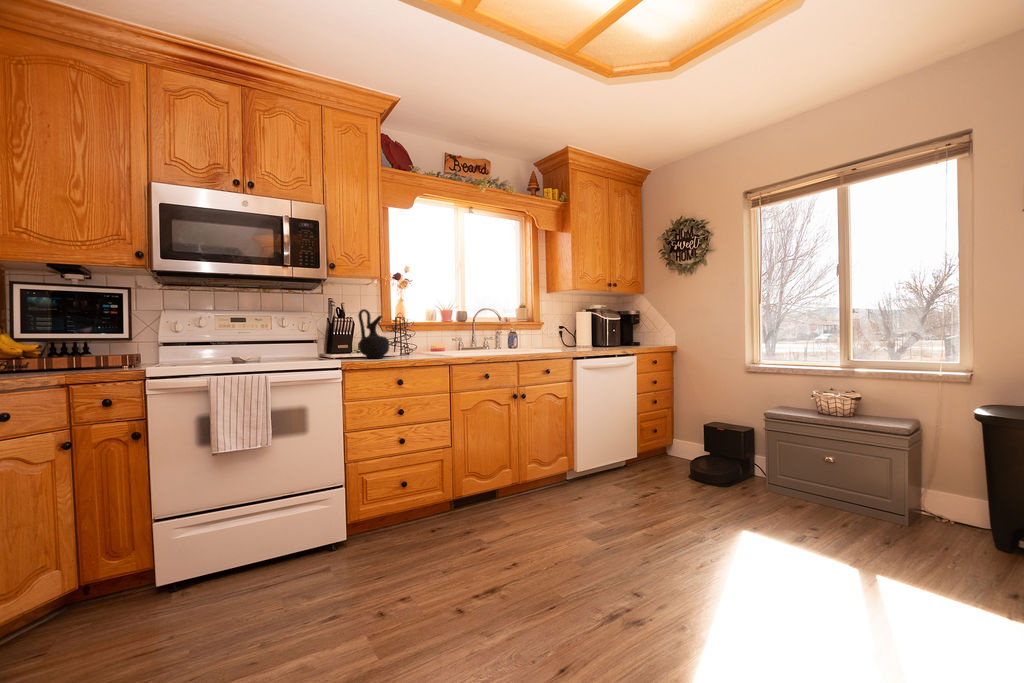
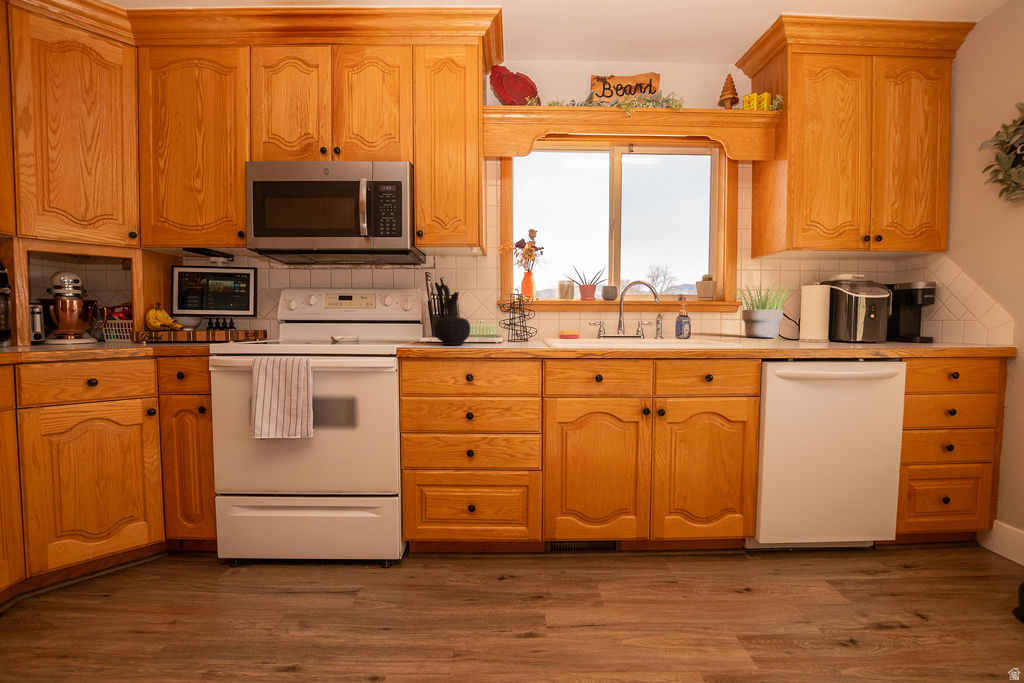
potted plant: none [534,310,574,345] -> present [734,284,792,338]

